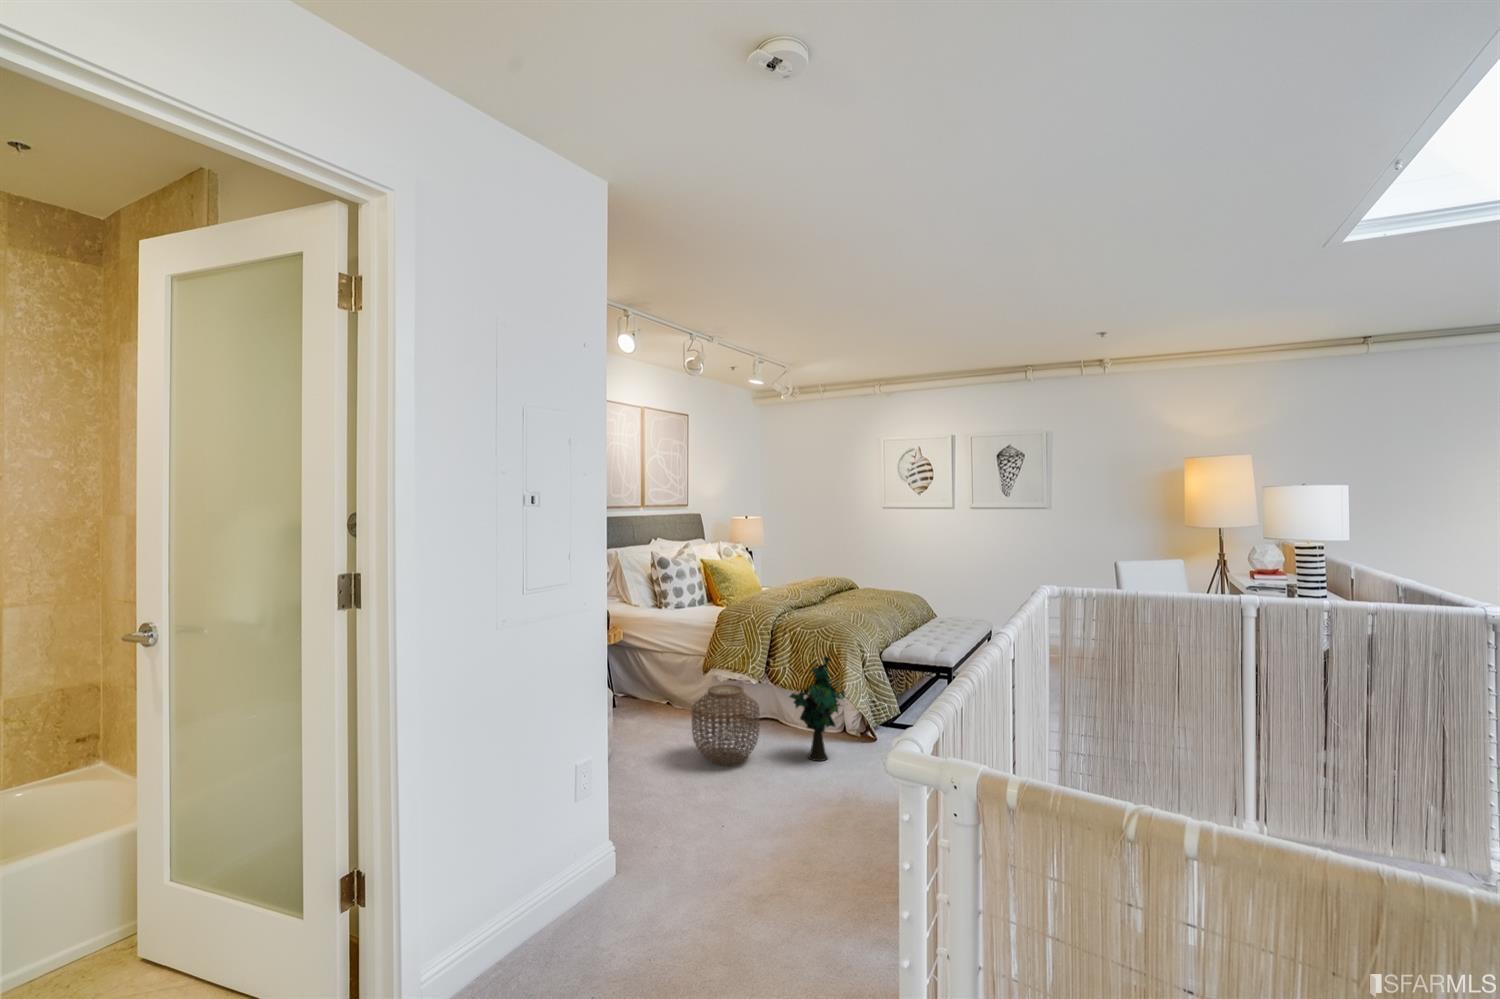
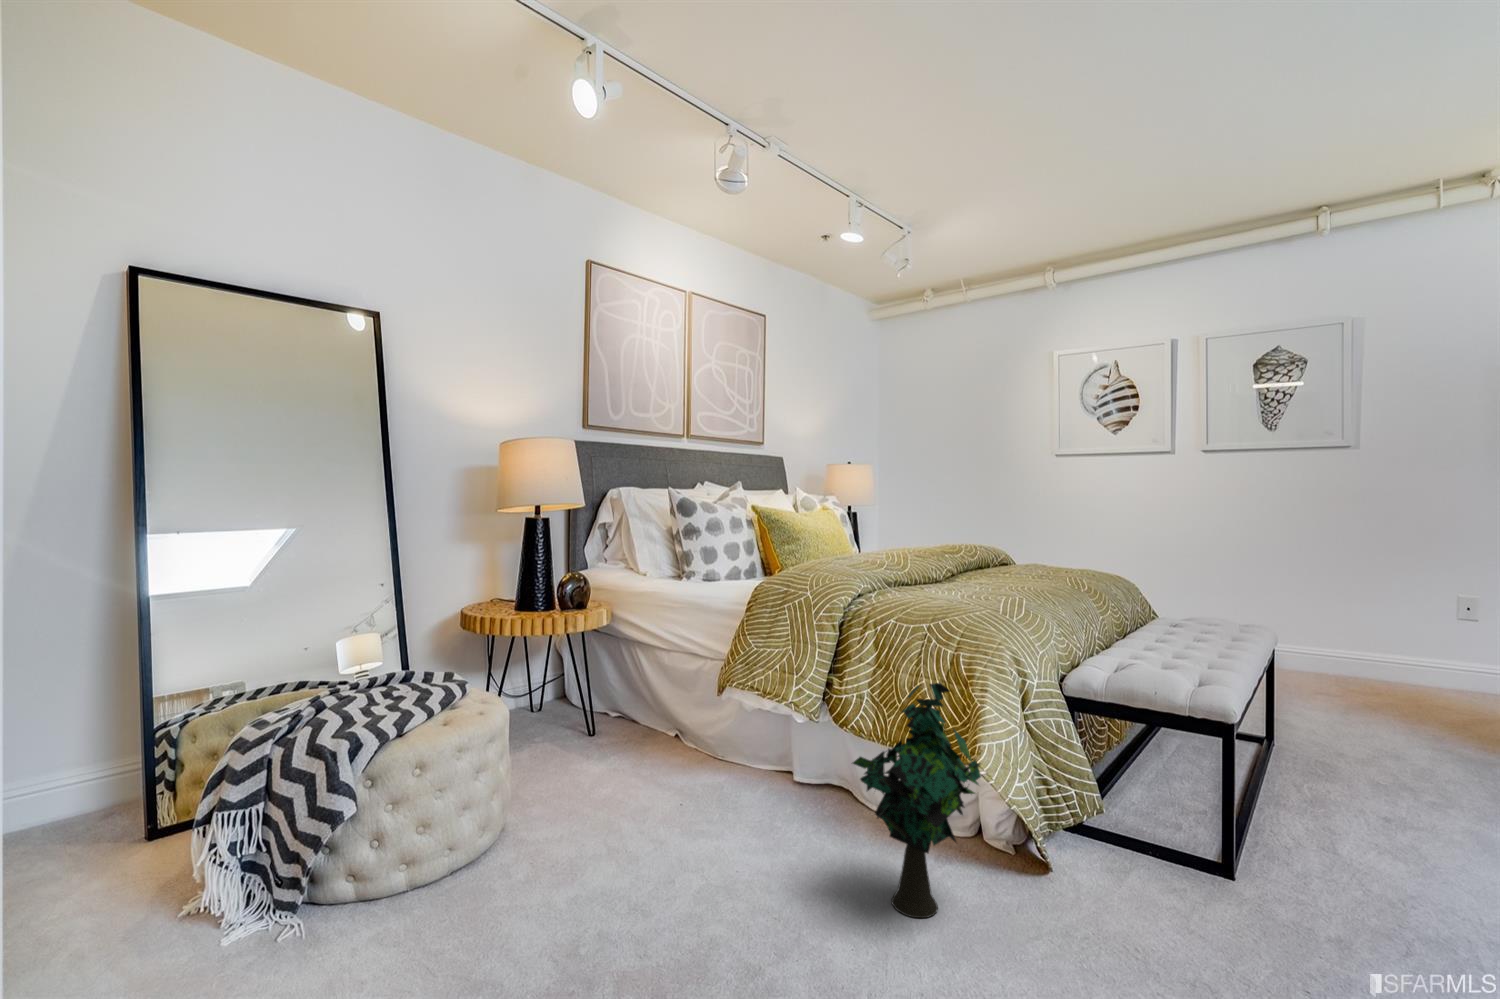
woven basket: present [692,685,759,766] -> none [645,722,787,903]

